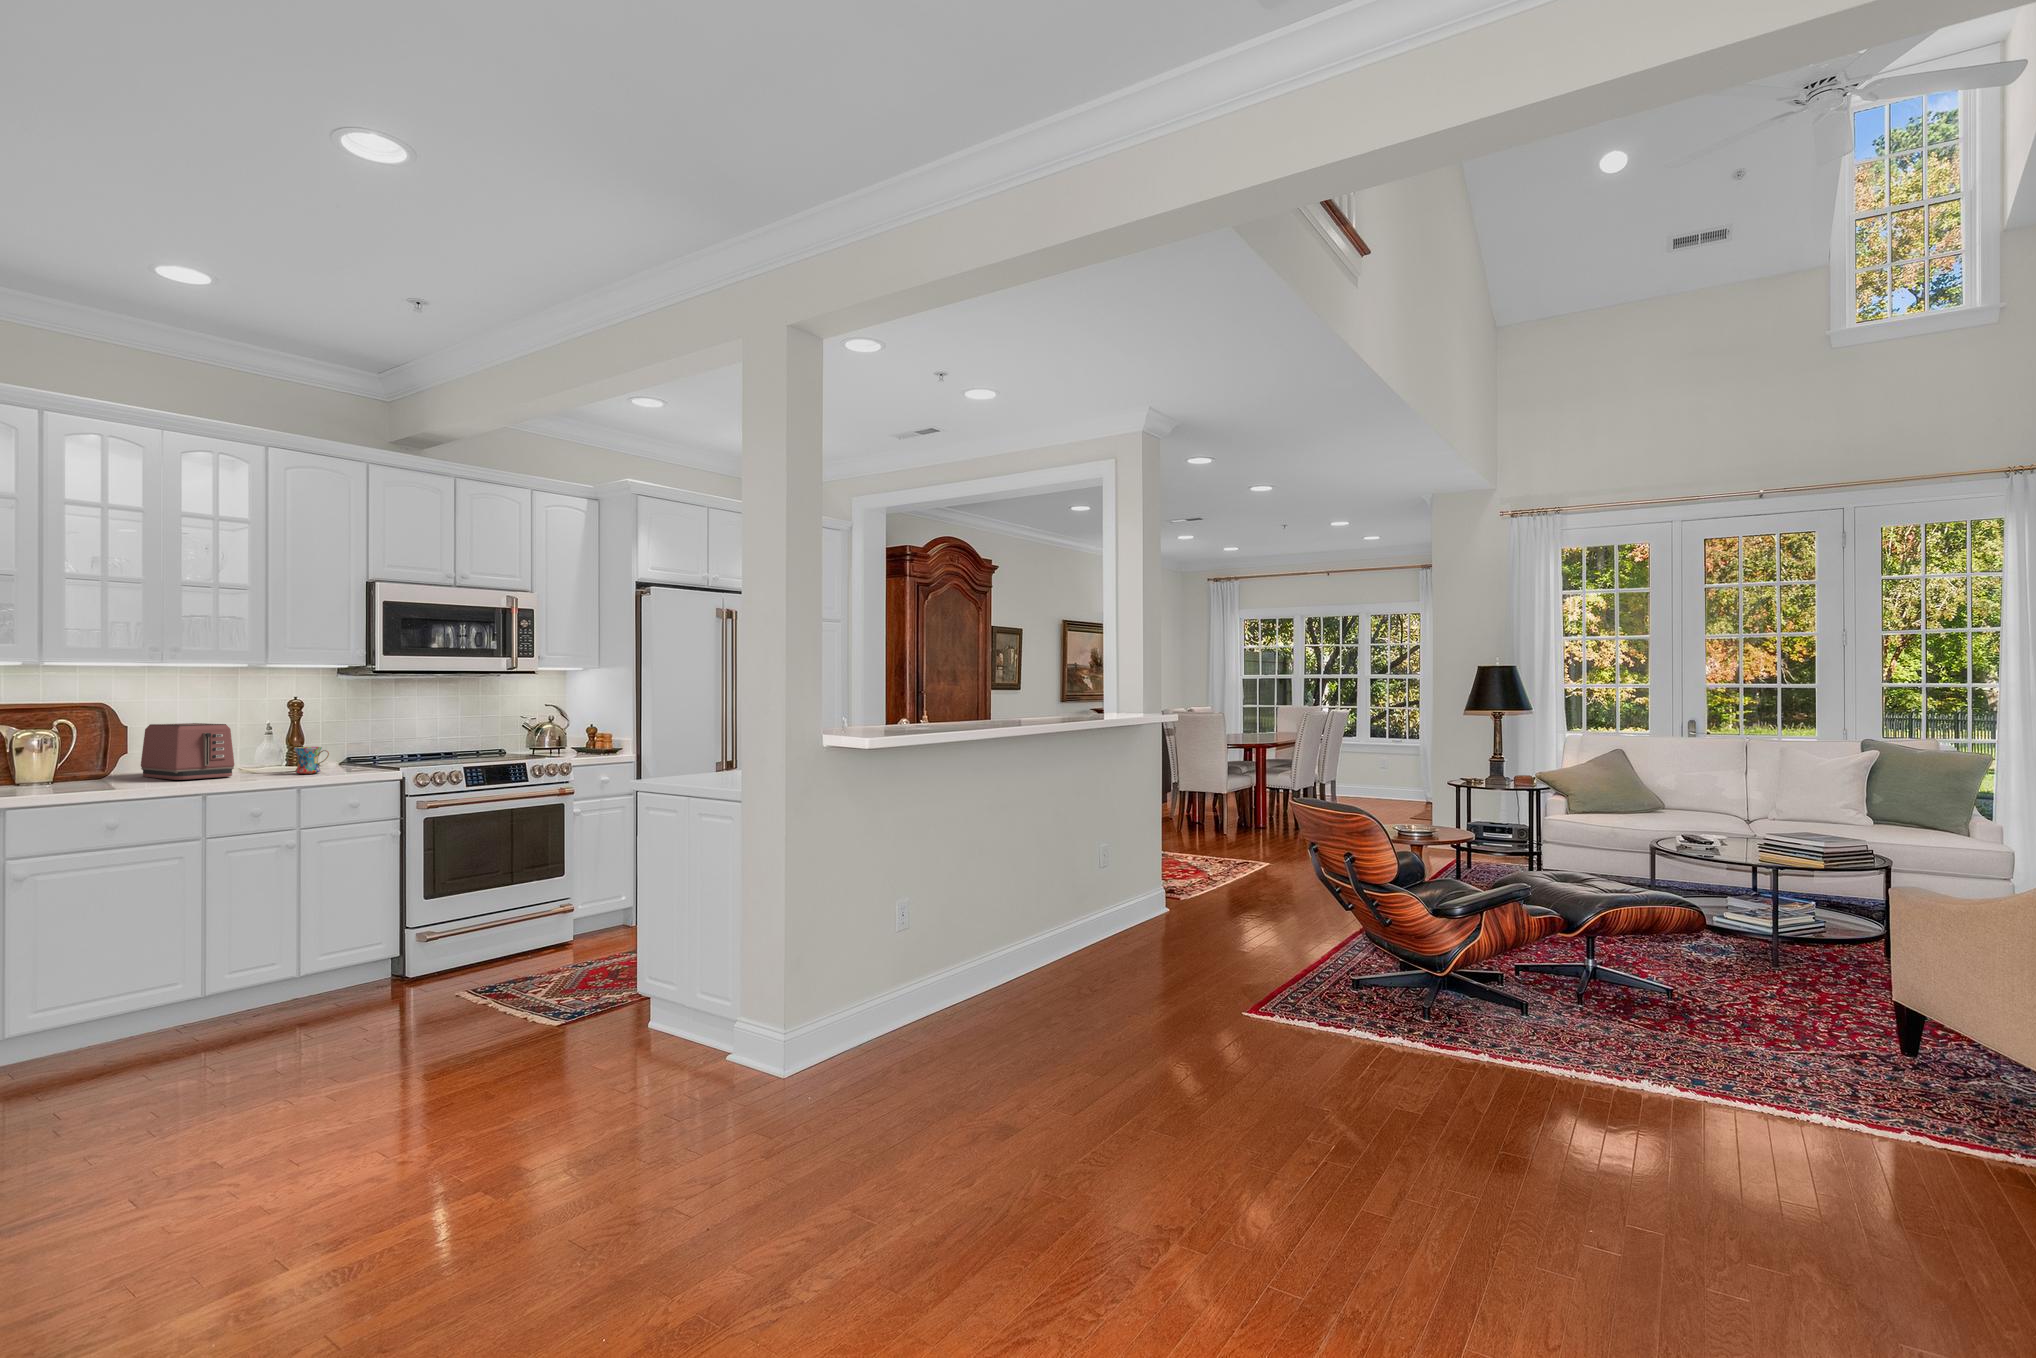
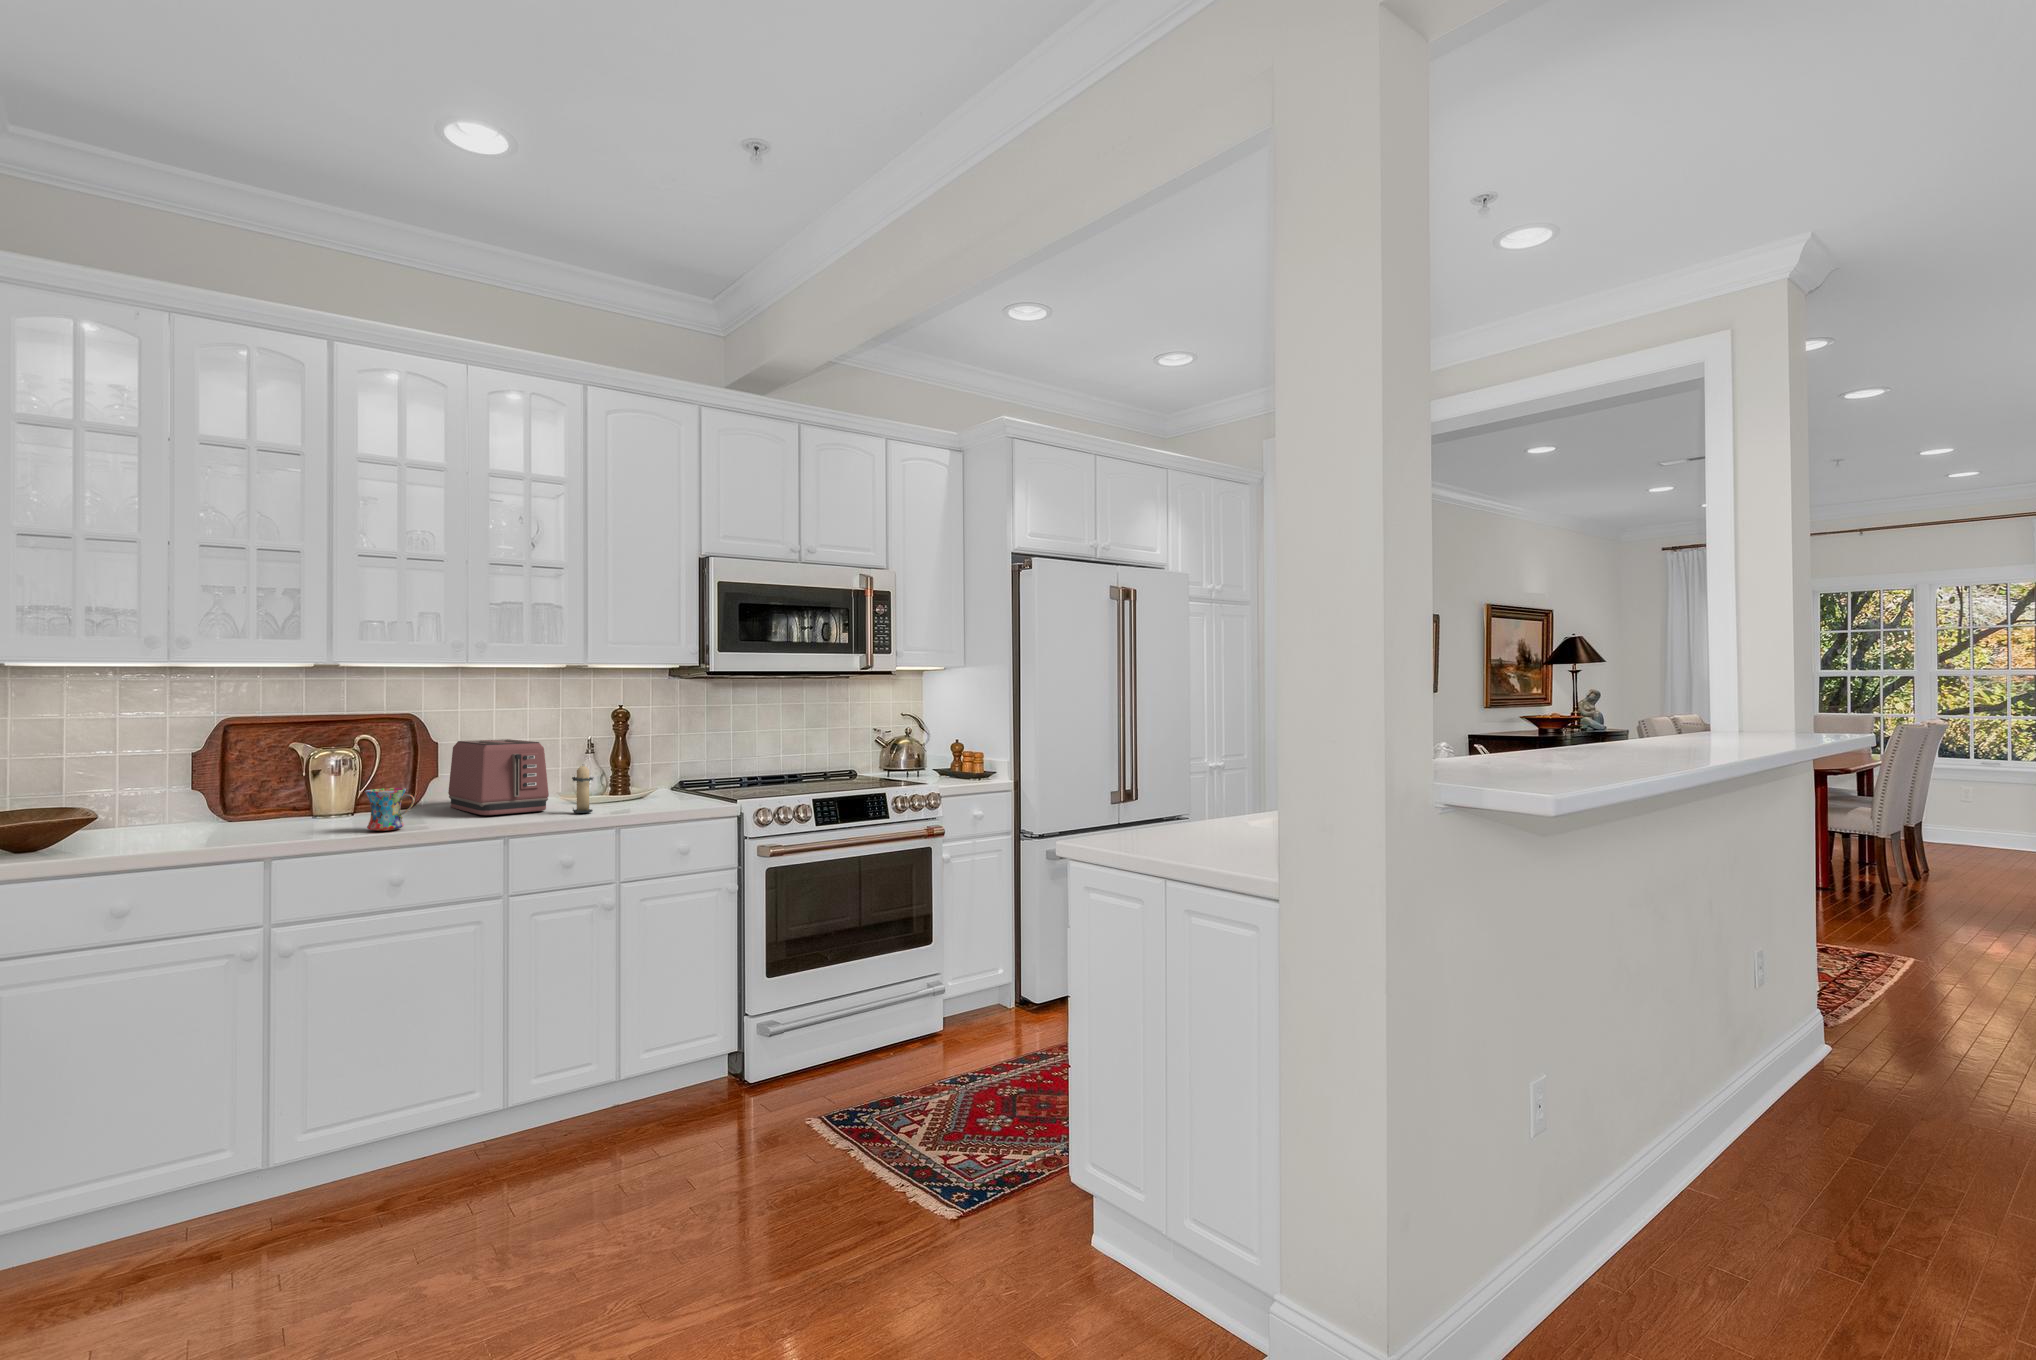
candle: none [254,739,277,778] -> present [572,766,593,813]
mug: present [294,747,329,774] -> present [365,788,415,831]

